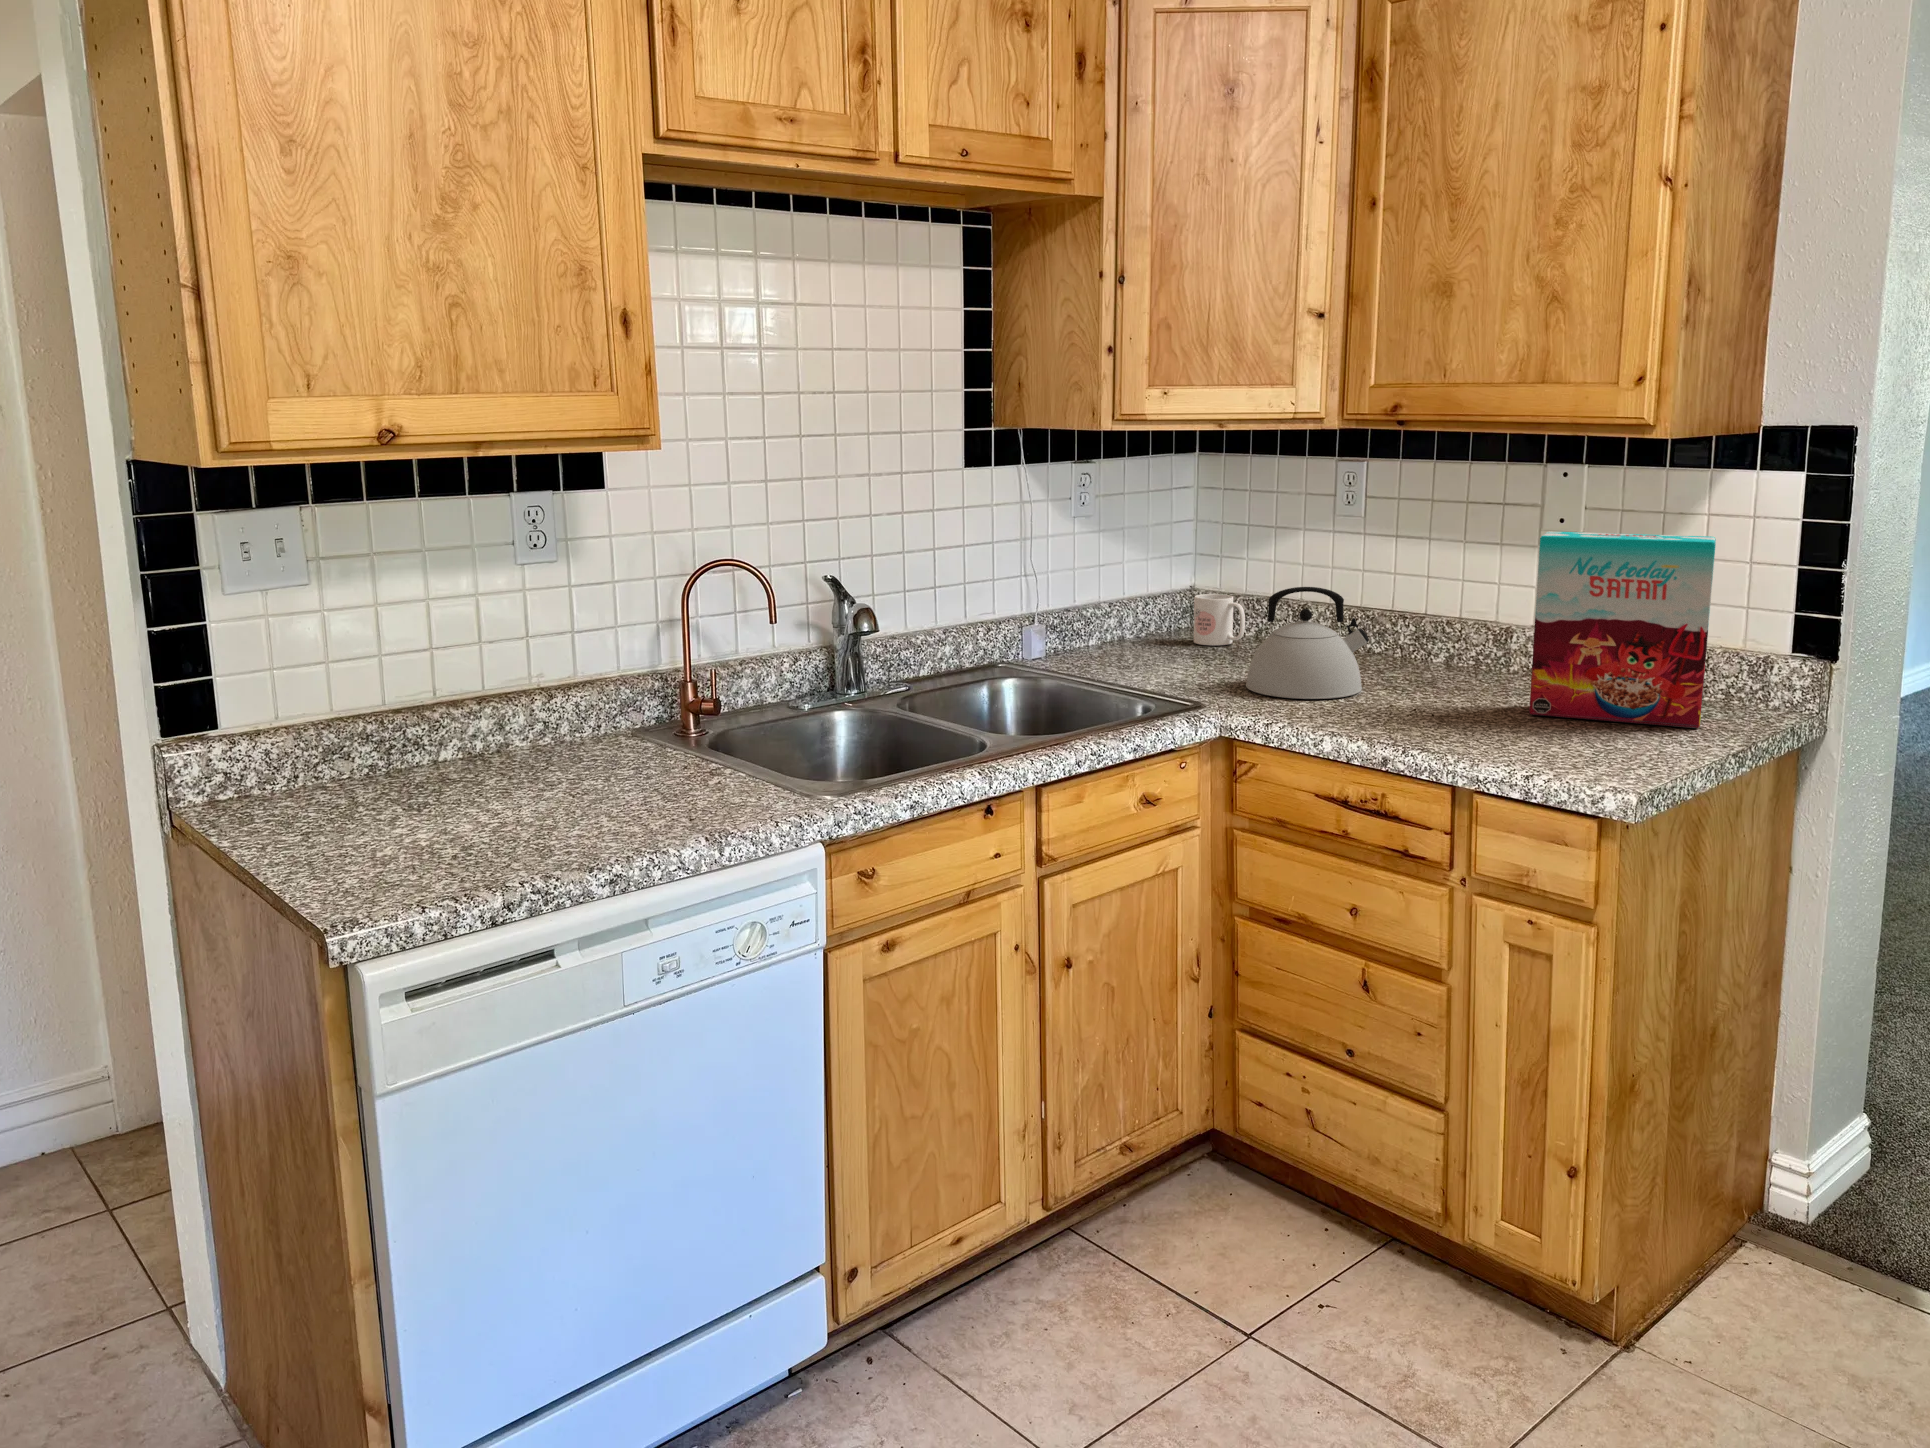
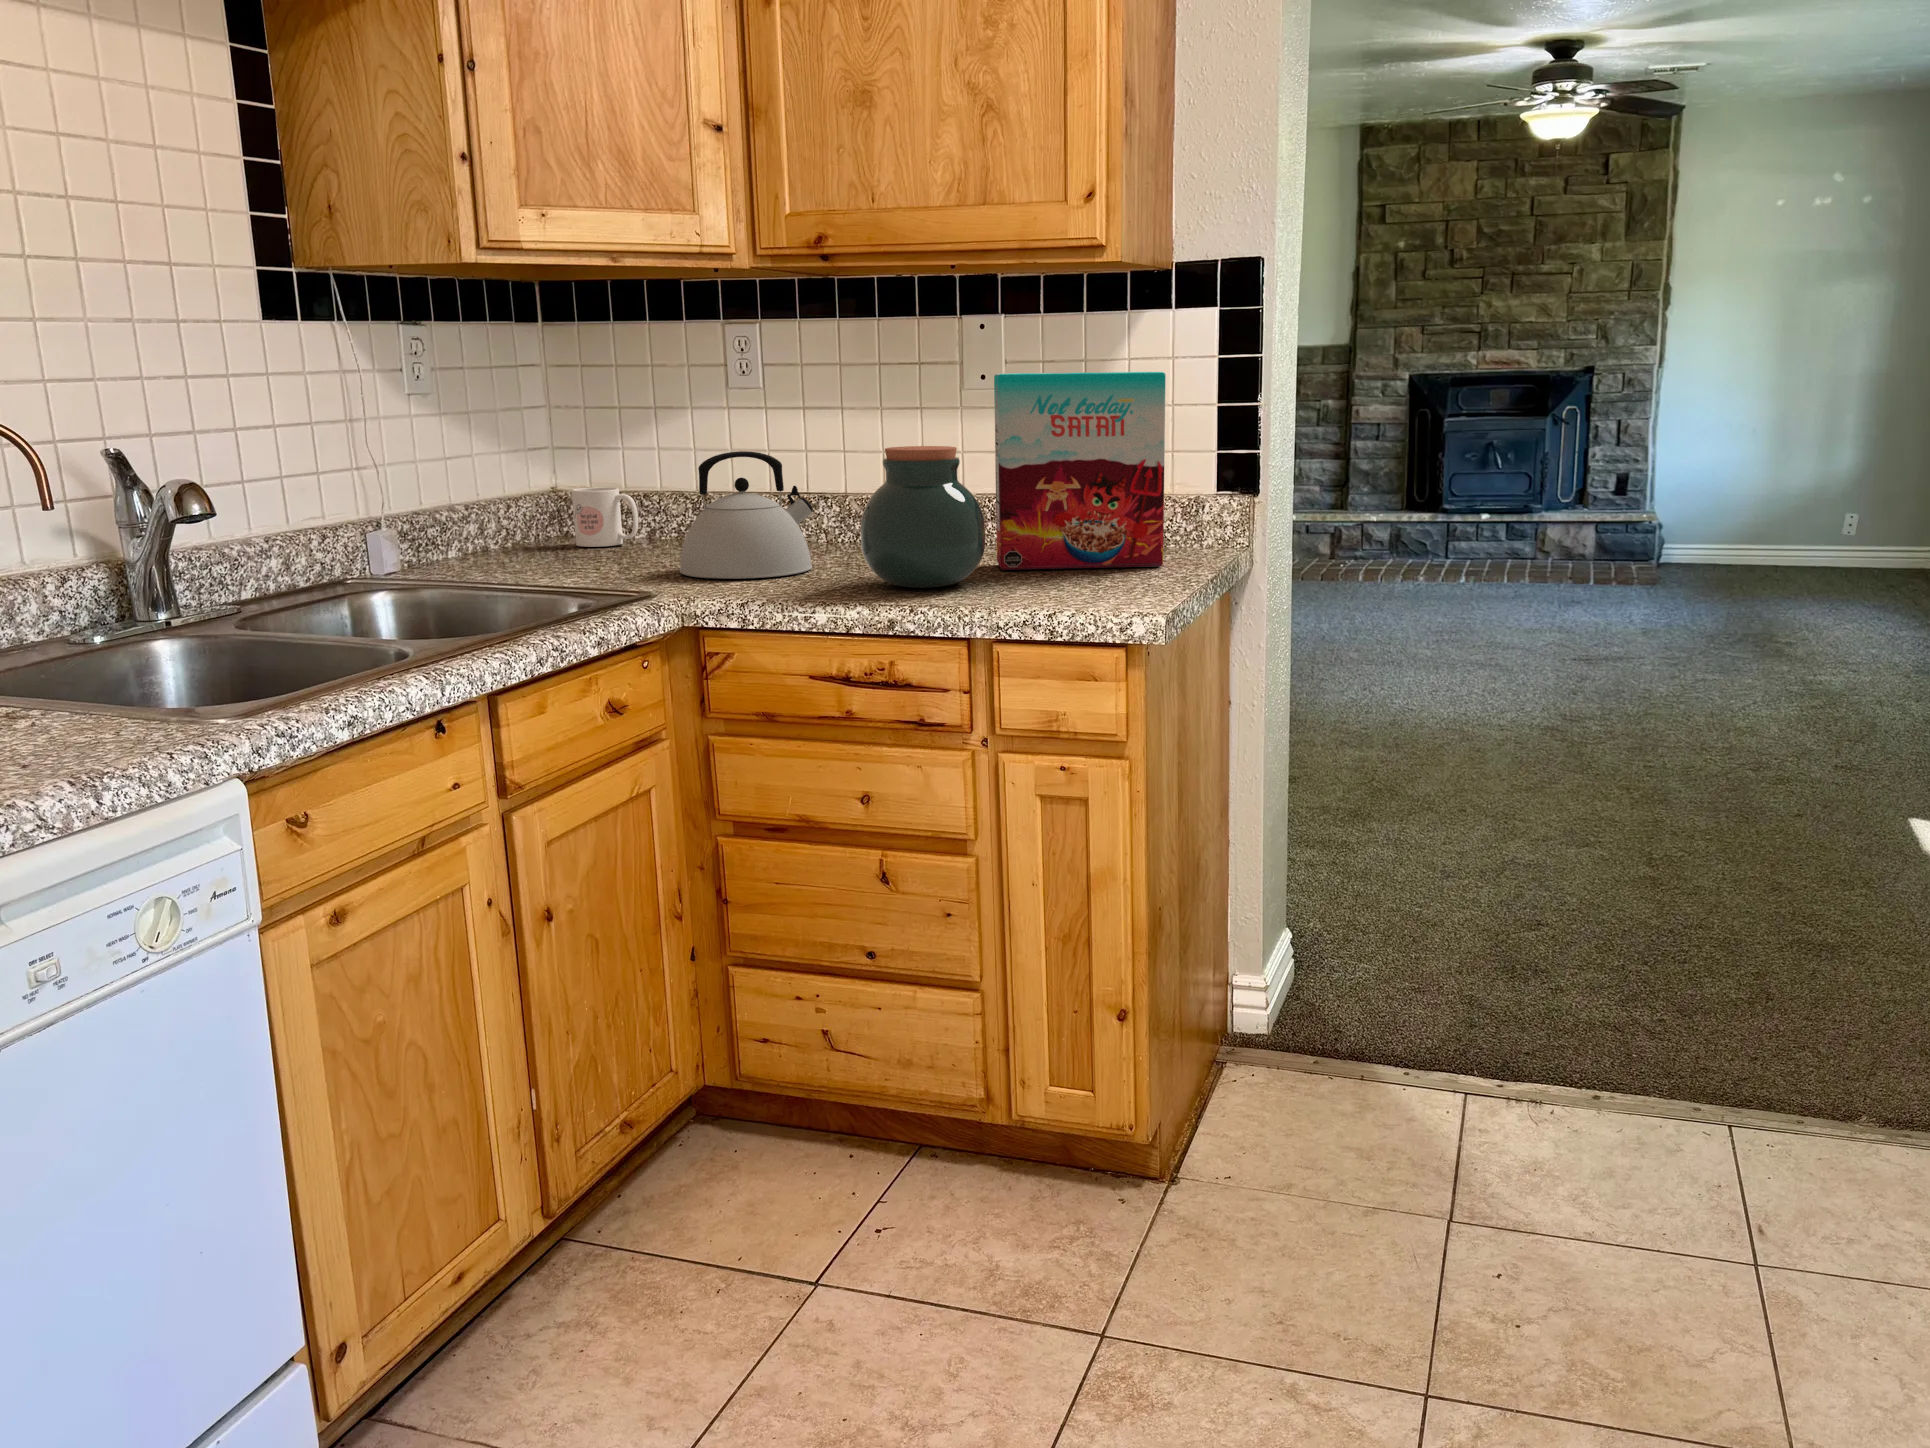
jar: none [1384,599,1502,730] -> present [861,446,985,588]

